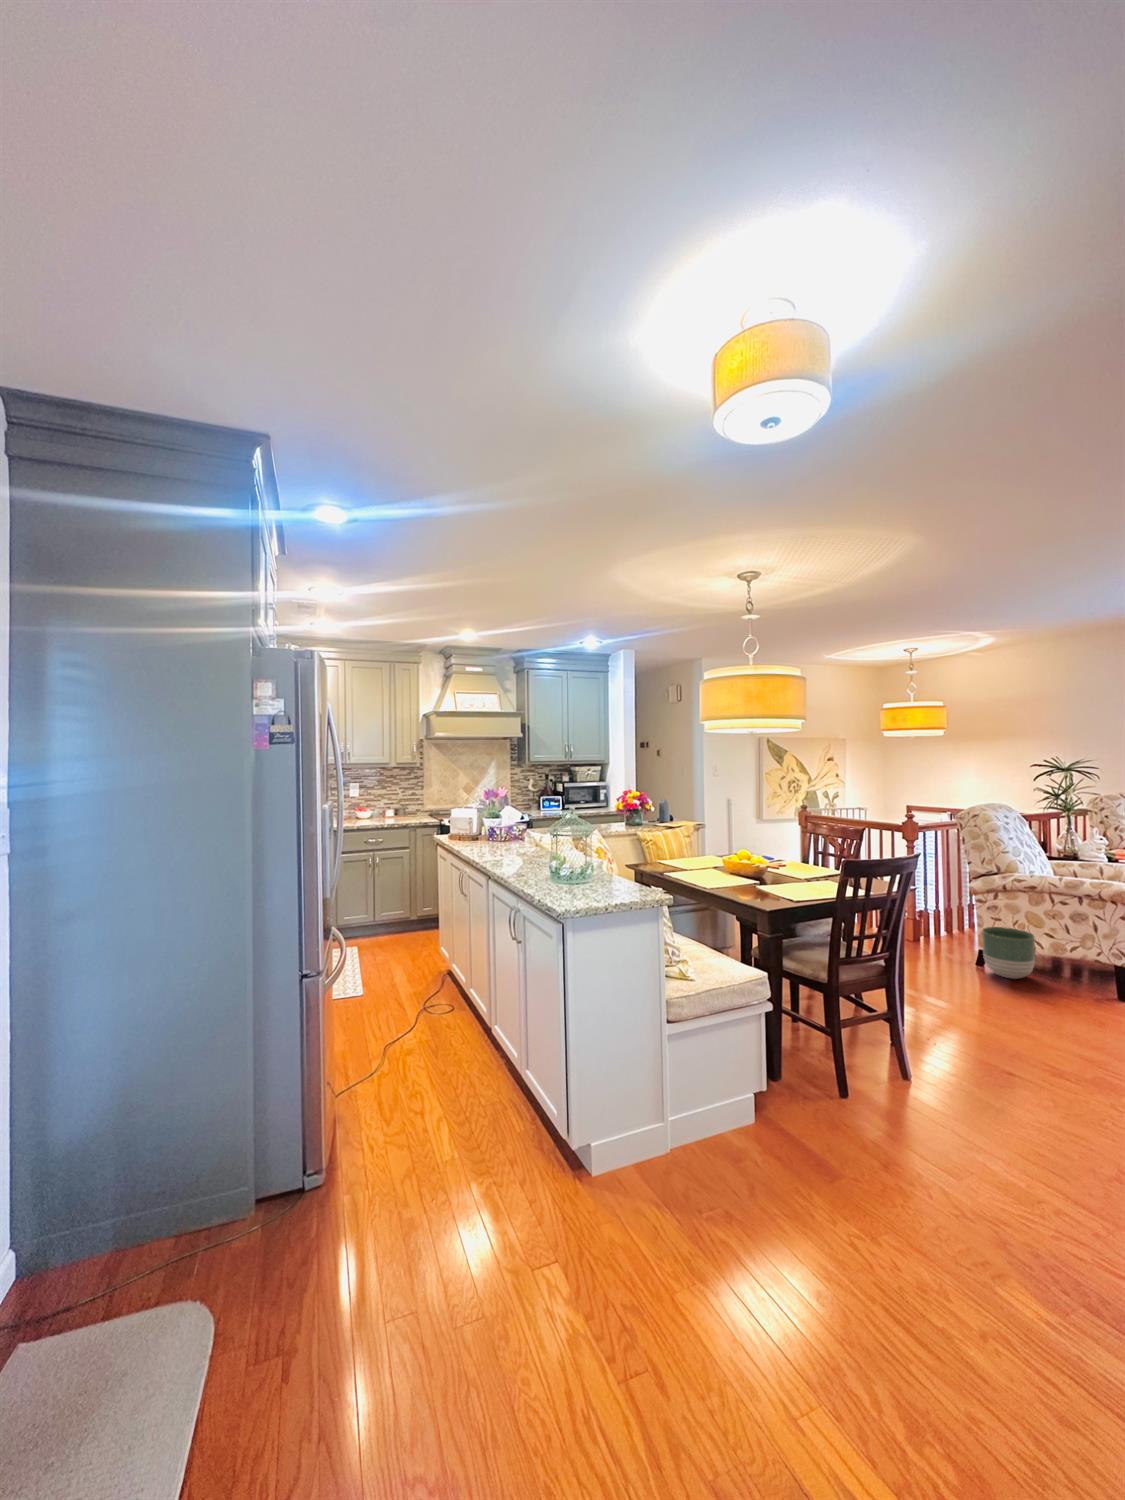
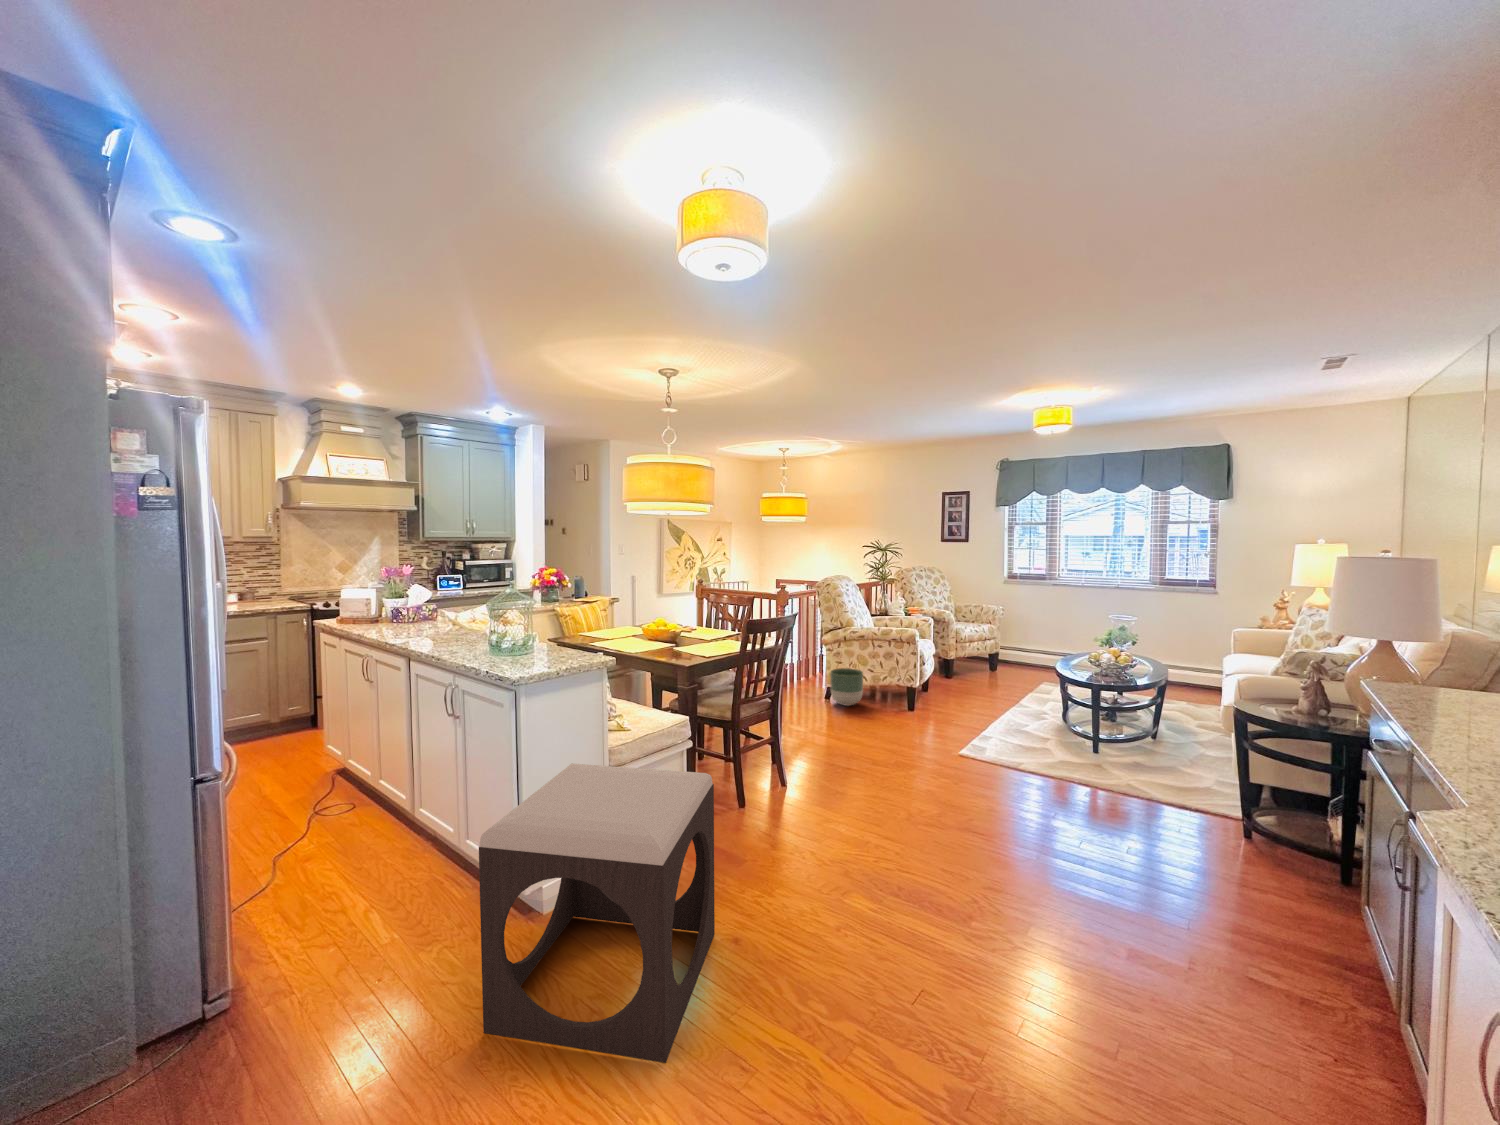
footstool: none [505,1012,787,1437] -> present [479,763,715,1063]

